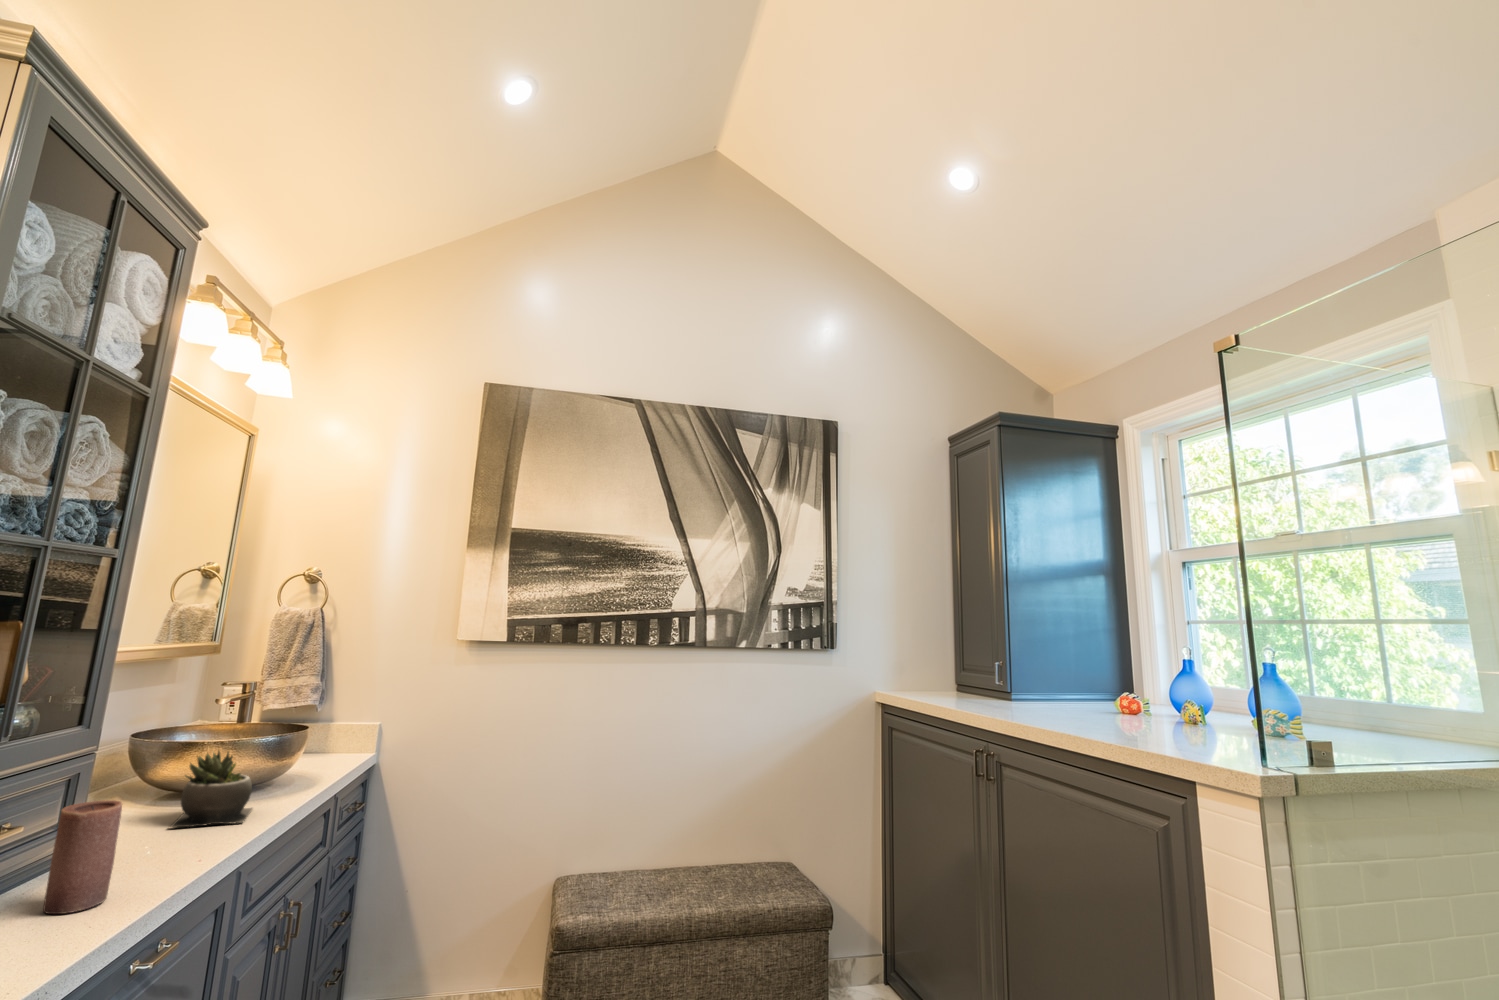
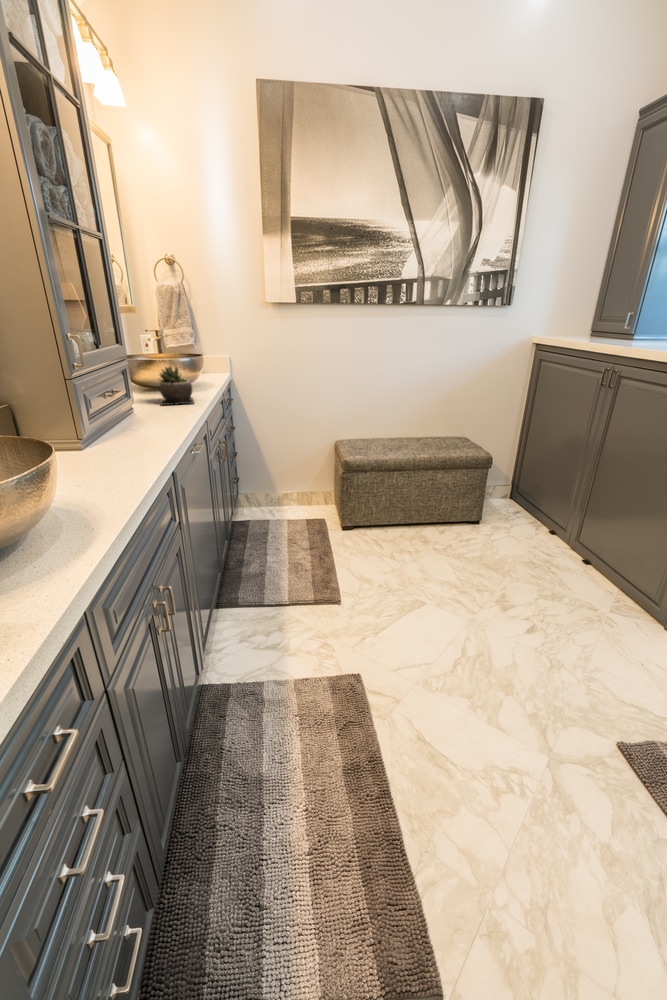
candle: present [43,800,122,914] -> none [132,385,165,437]

